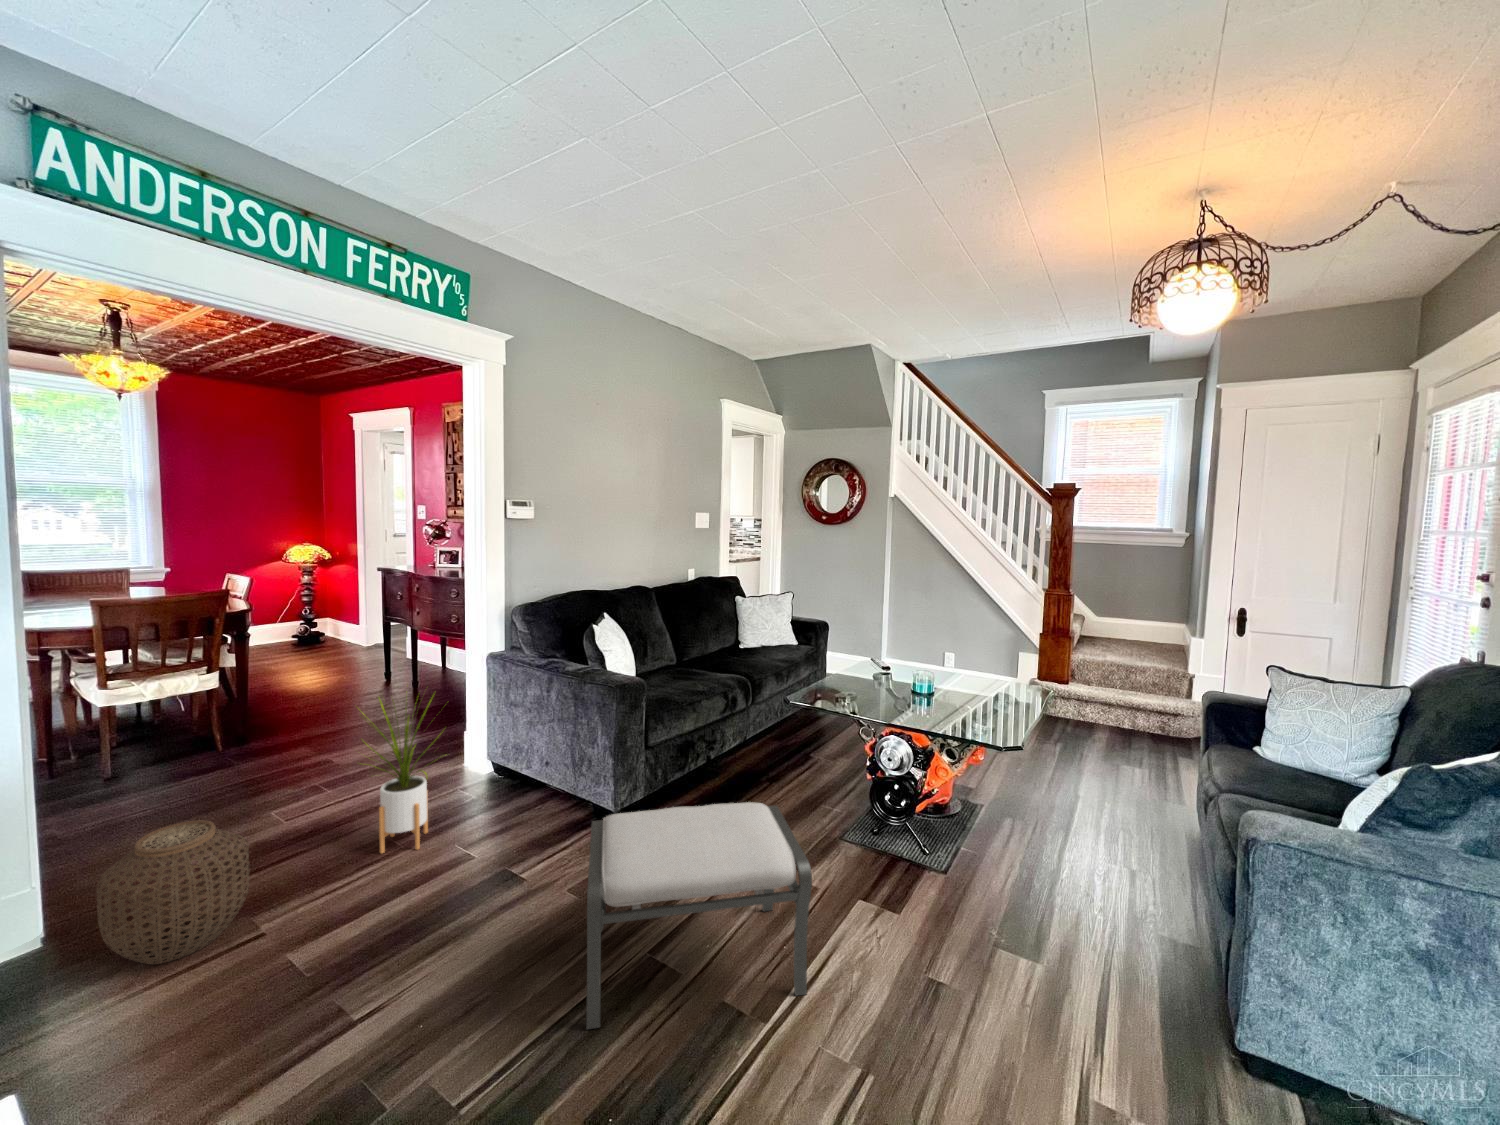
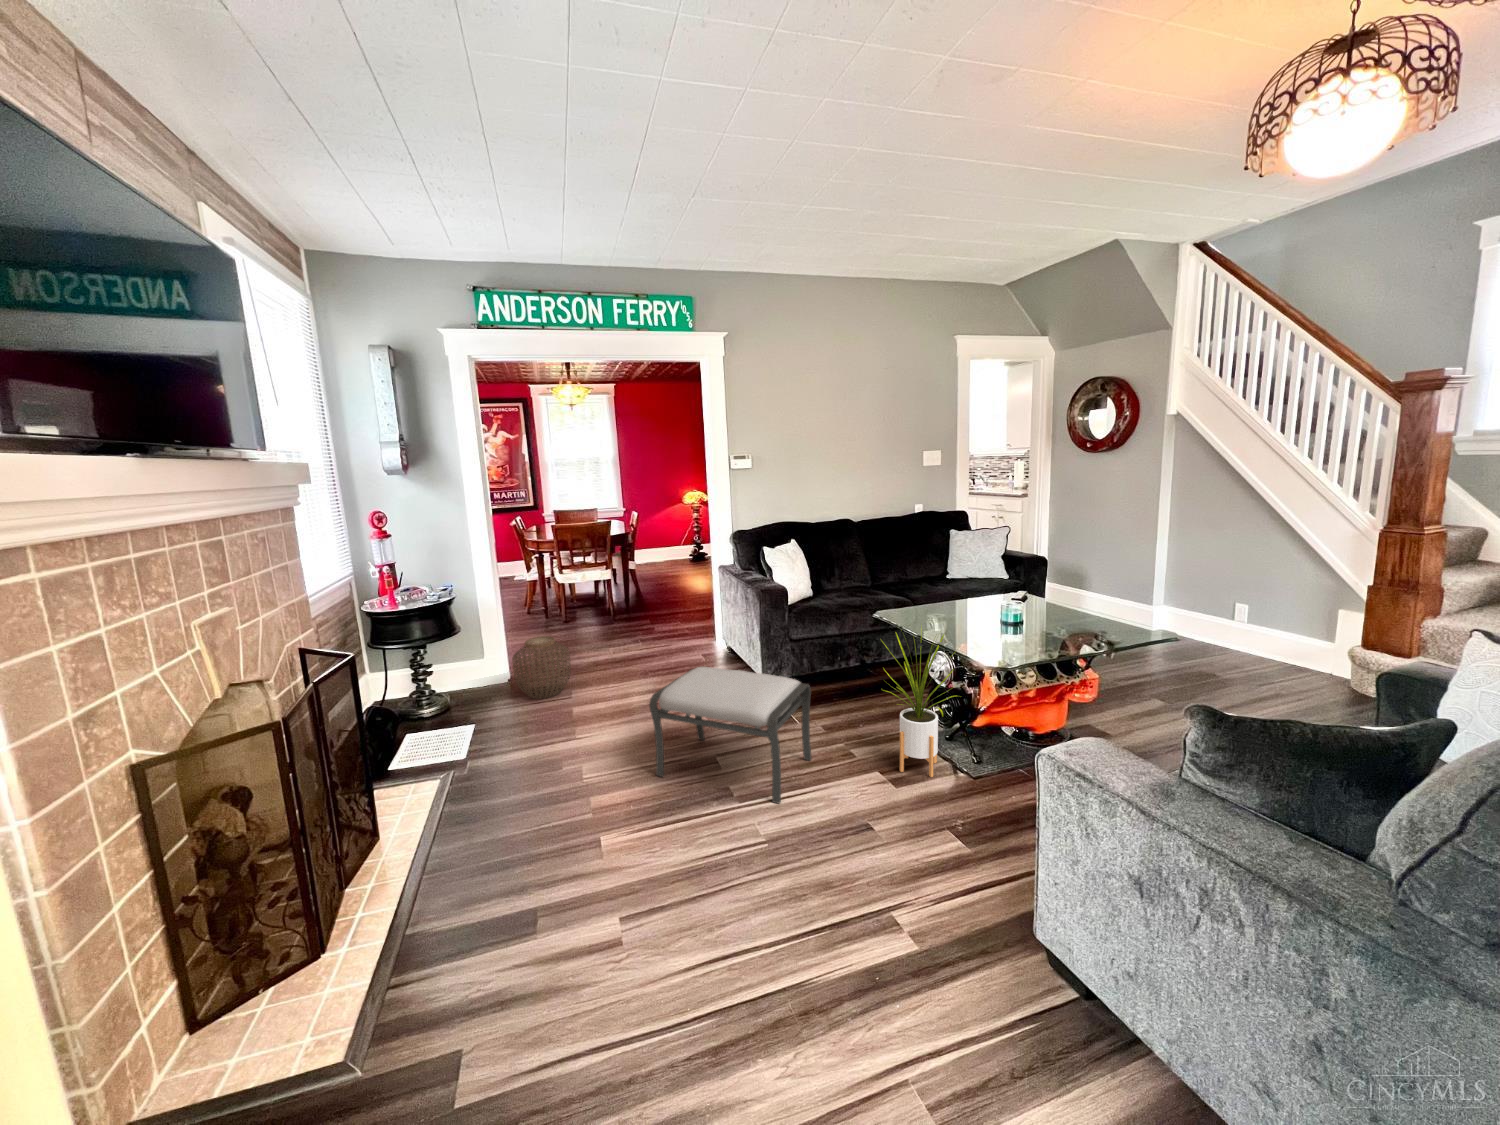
house plant: present [360,695,435,853] -> present [883,631,955,777]

